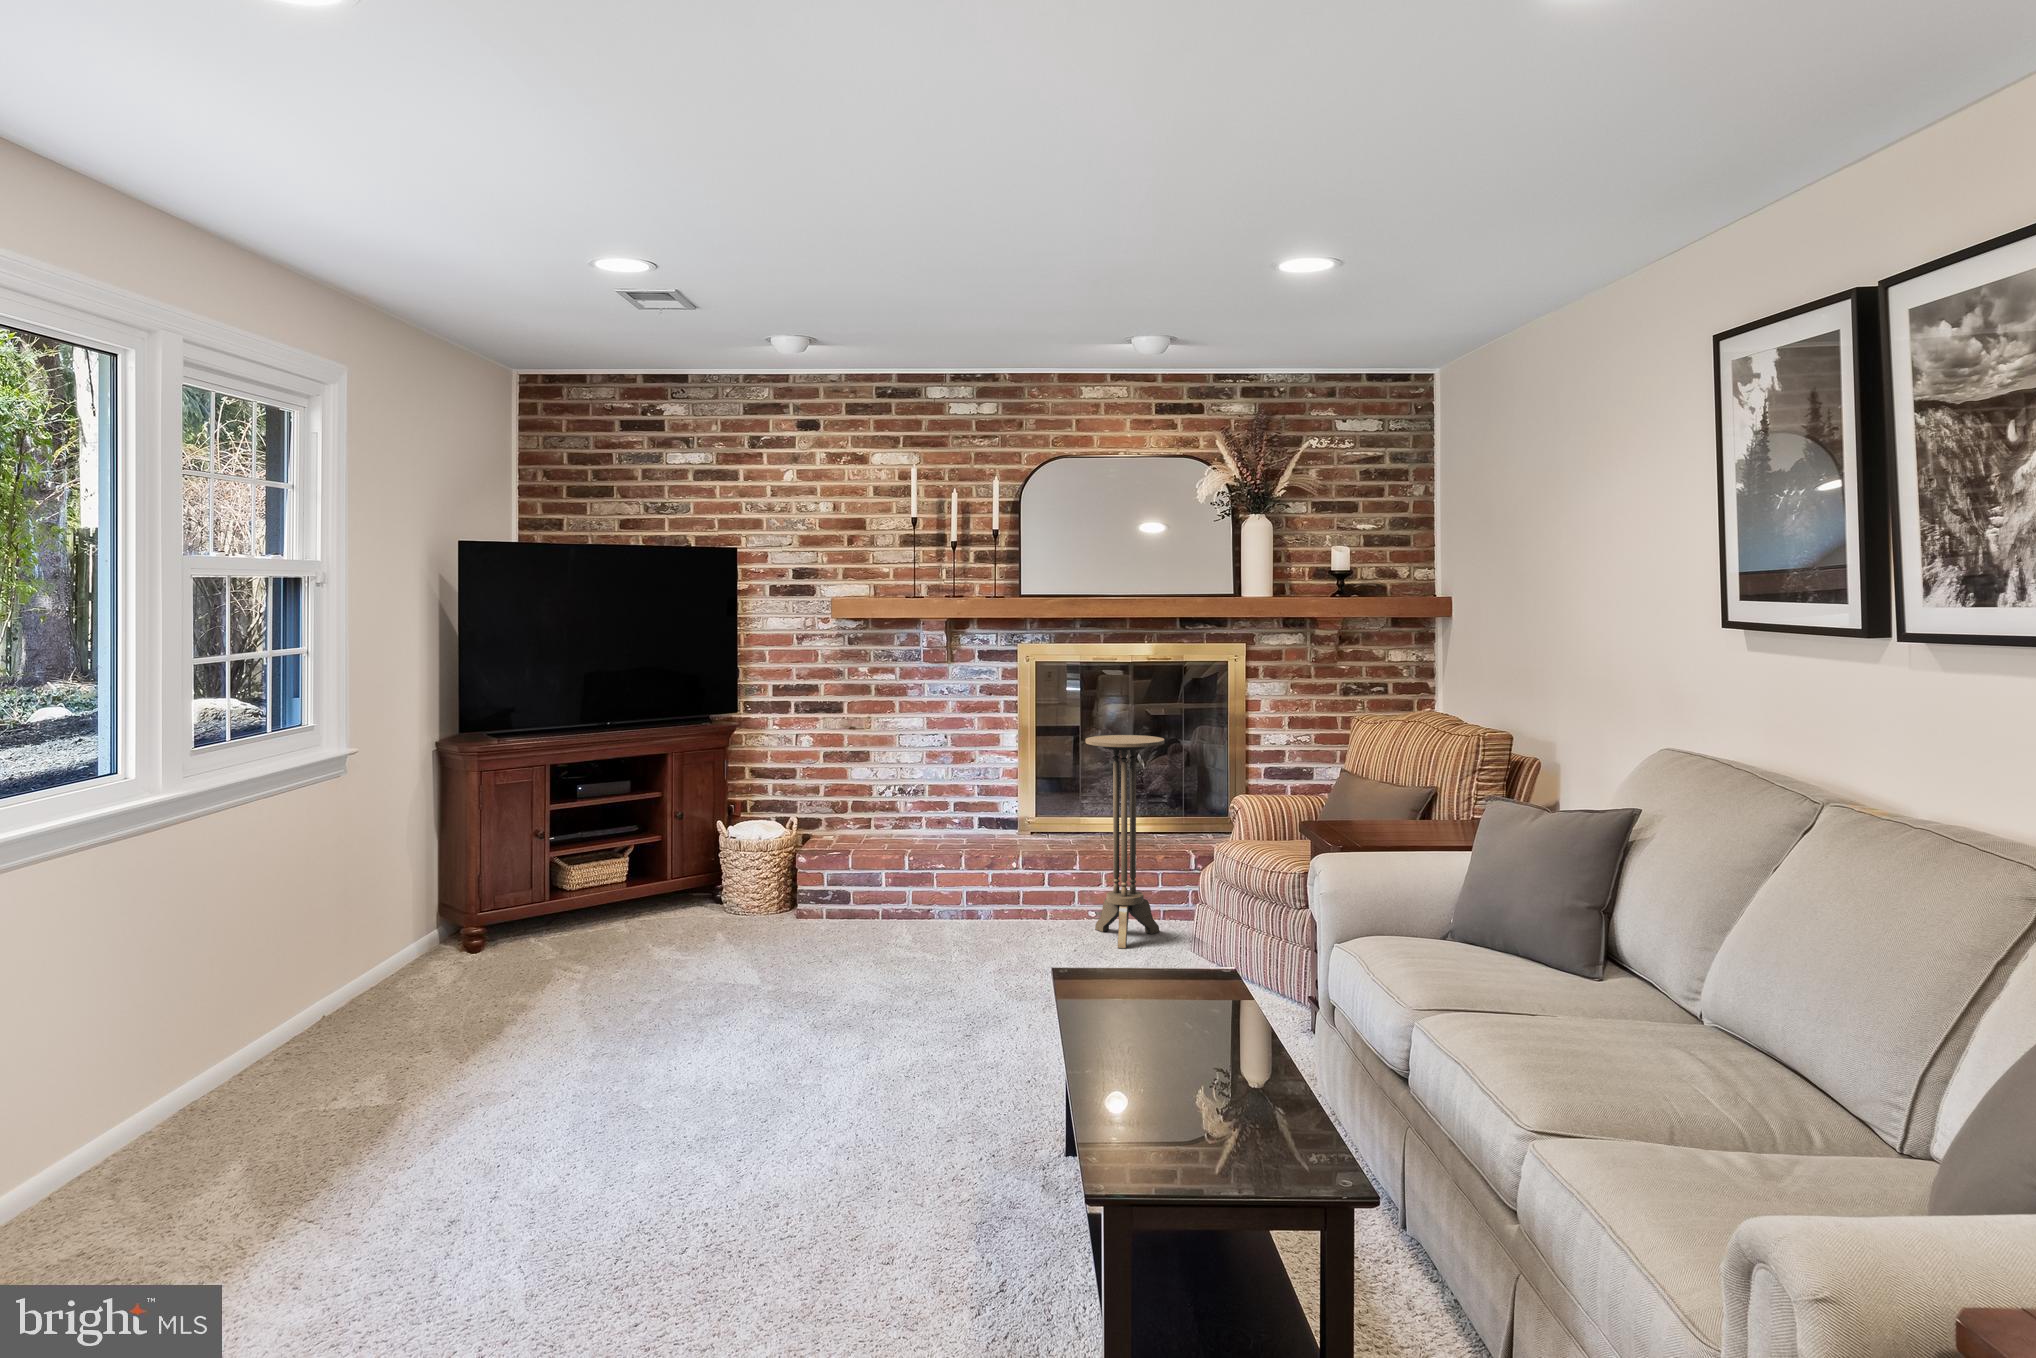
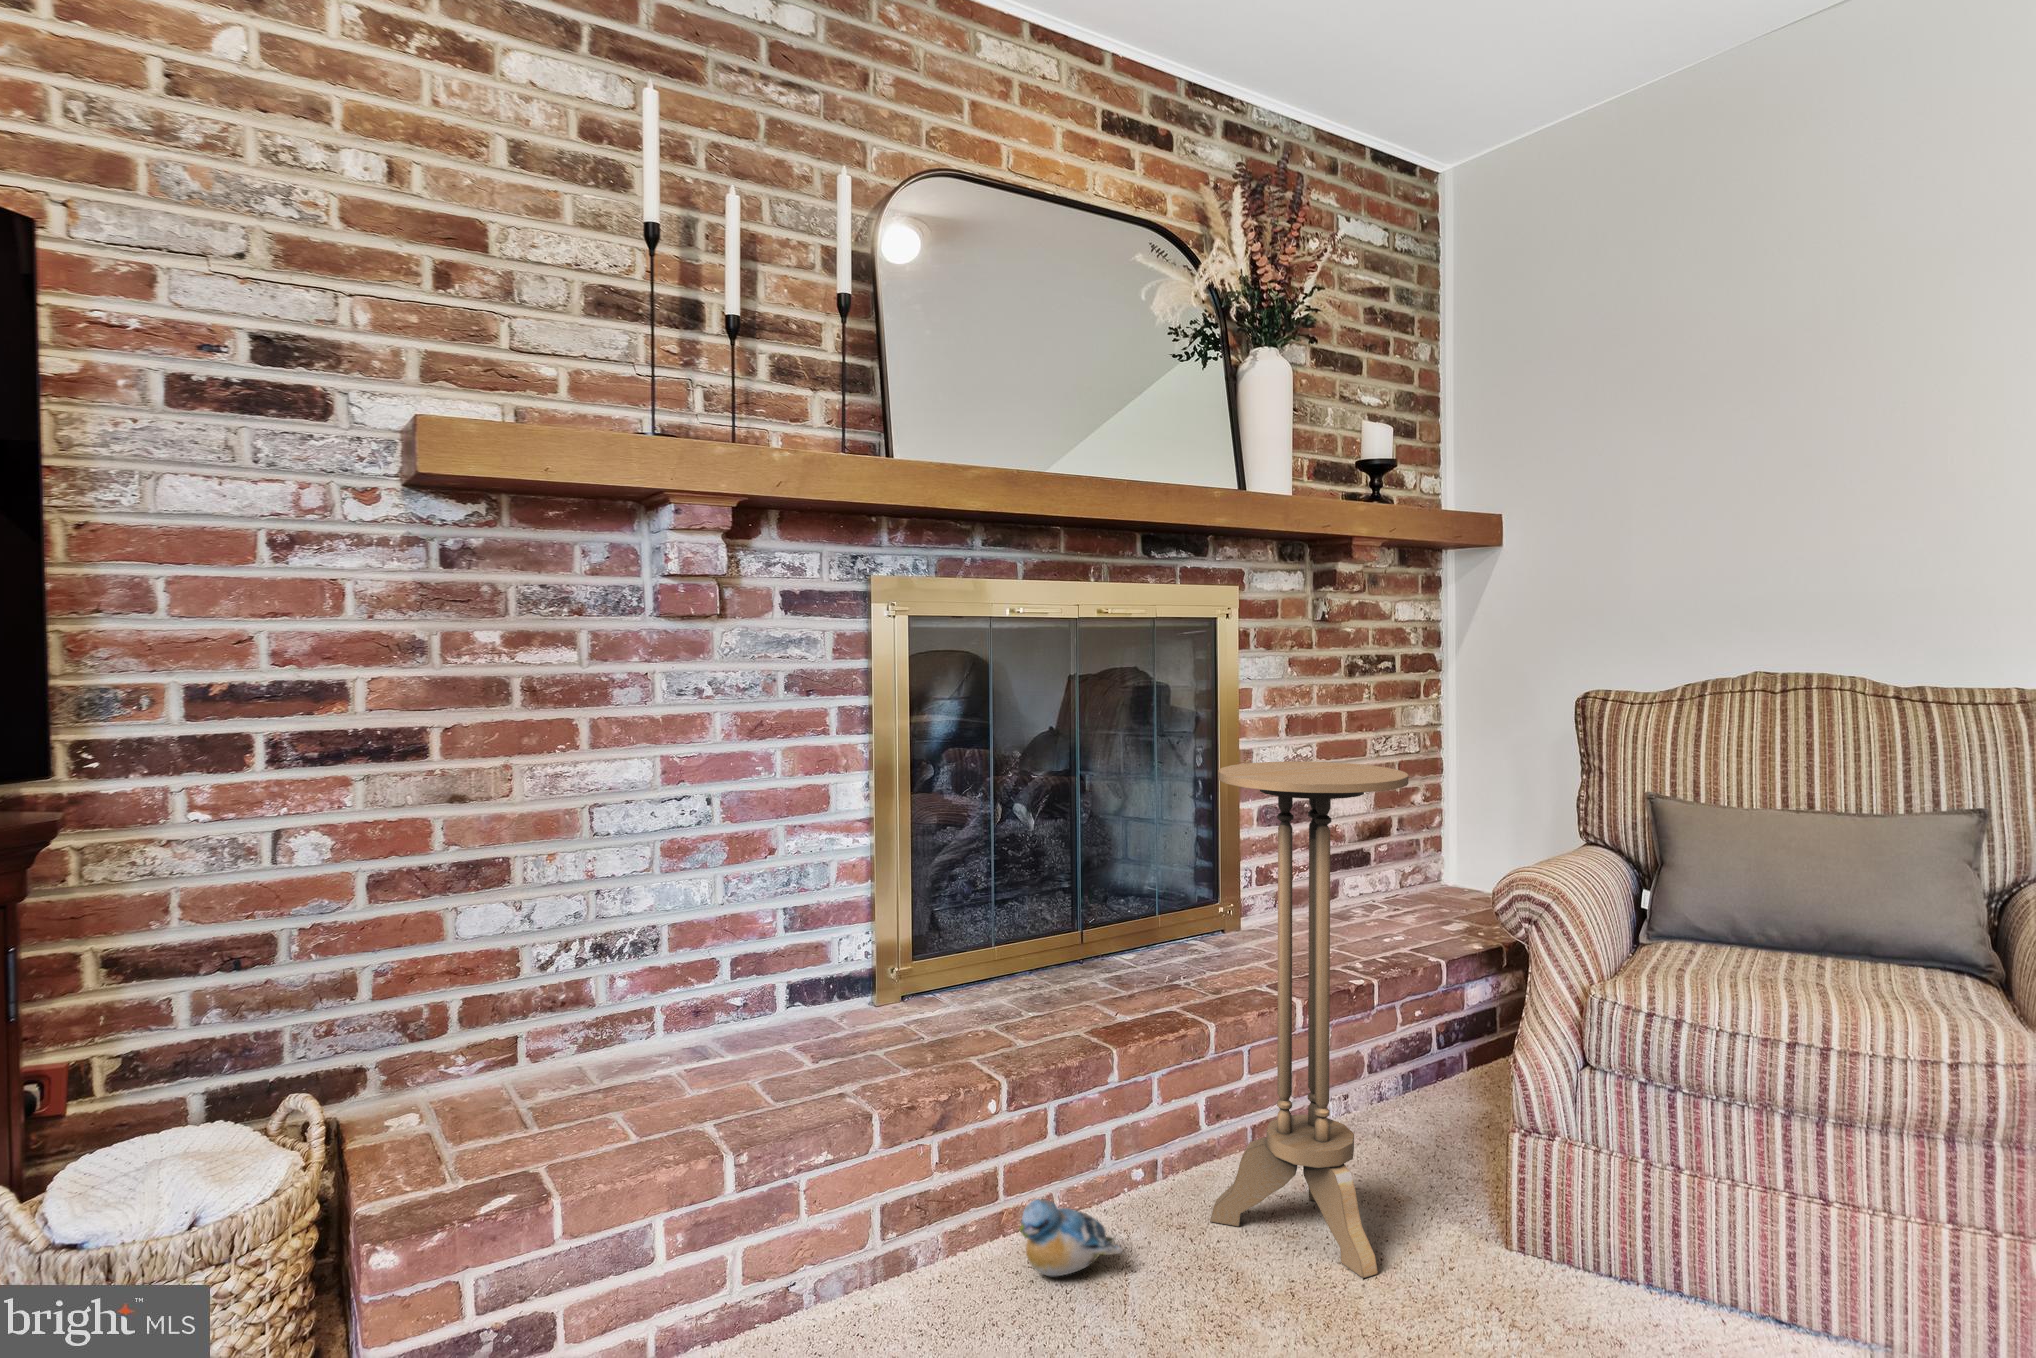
plush toy: none [1001,897,1045,928] -> present [1020,1199,1123,1276]

